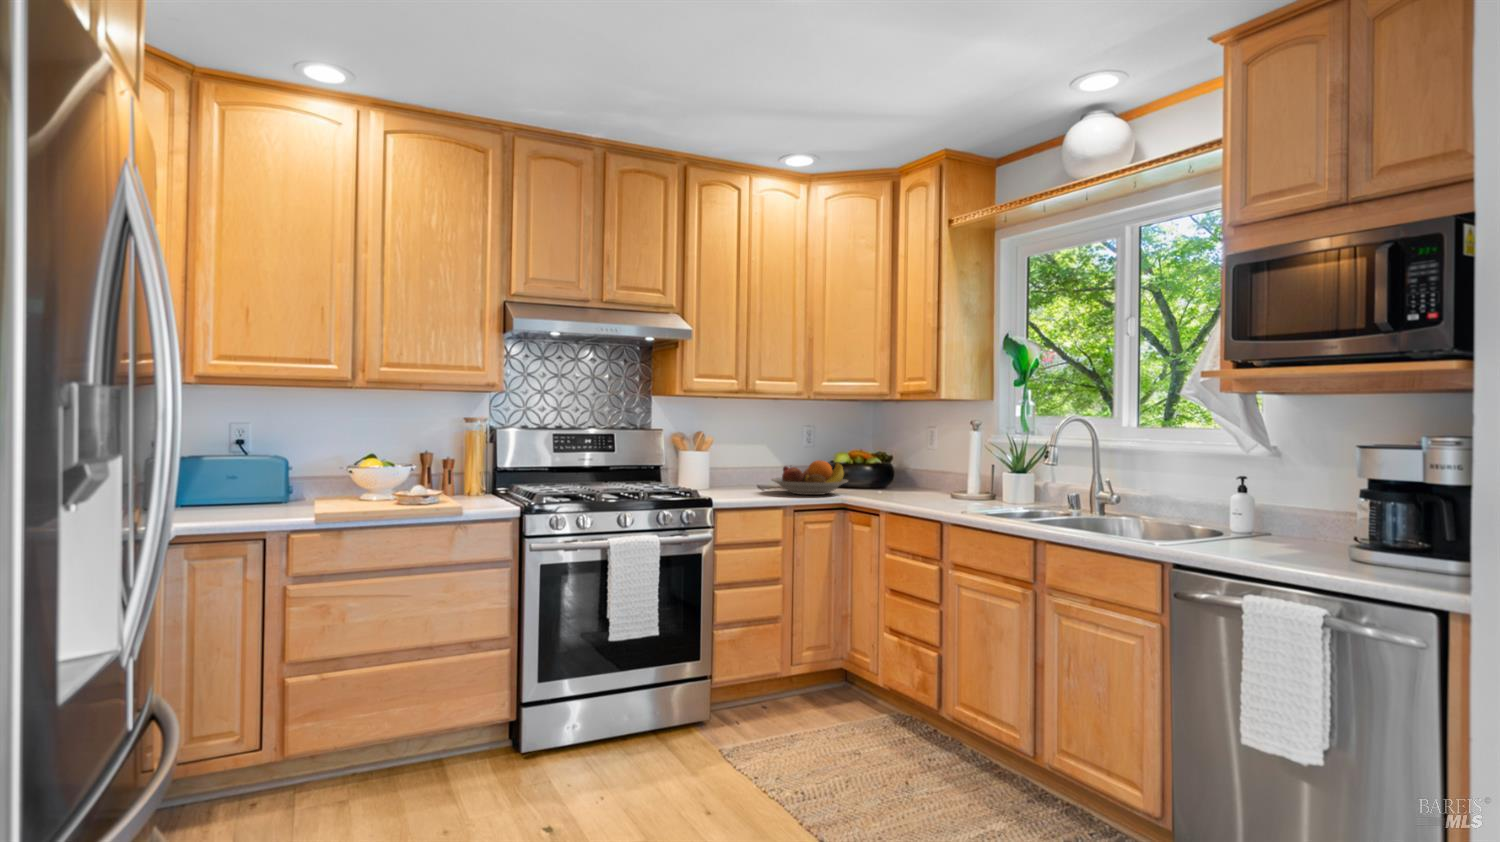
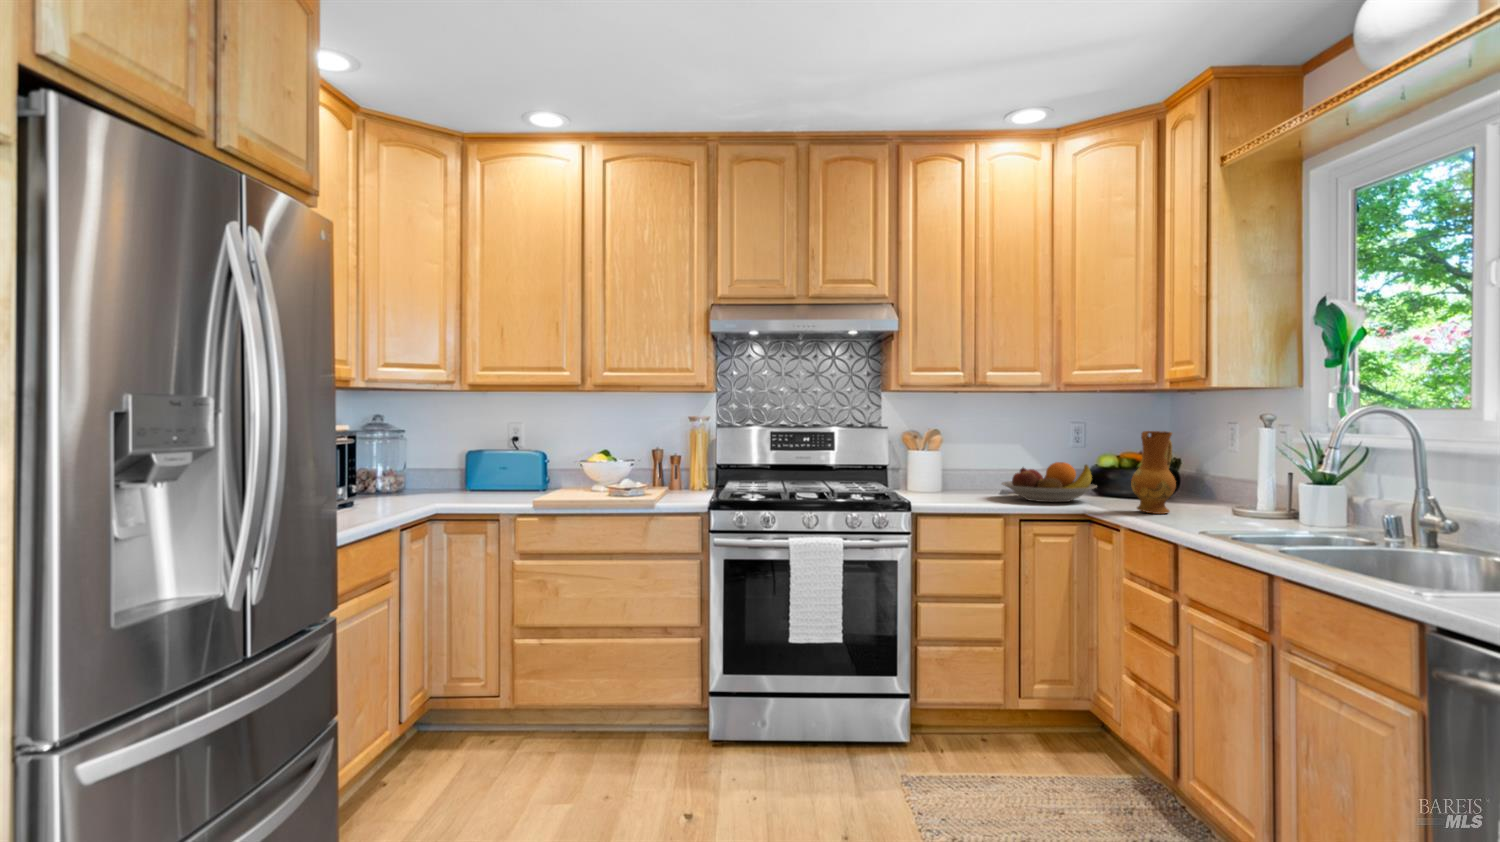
ceramic jug: none [884,433,917,500] -> present [1131,431,1176,514]

